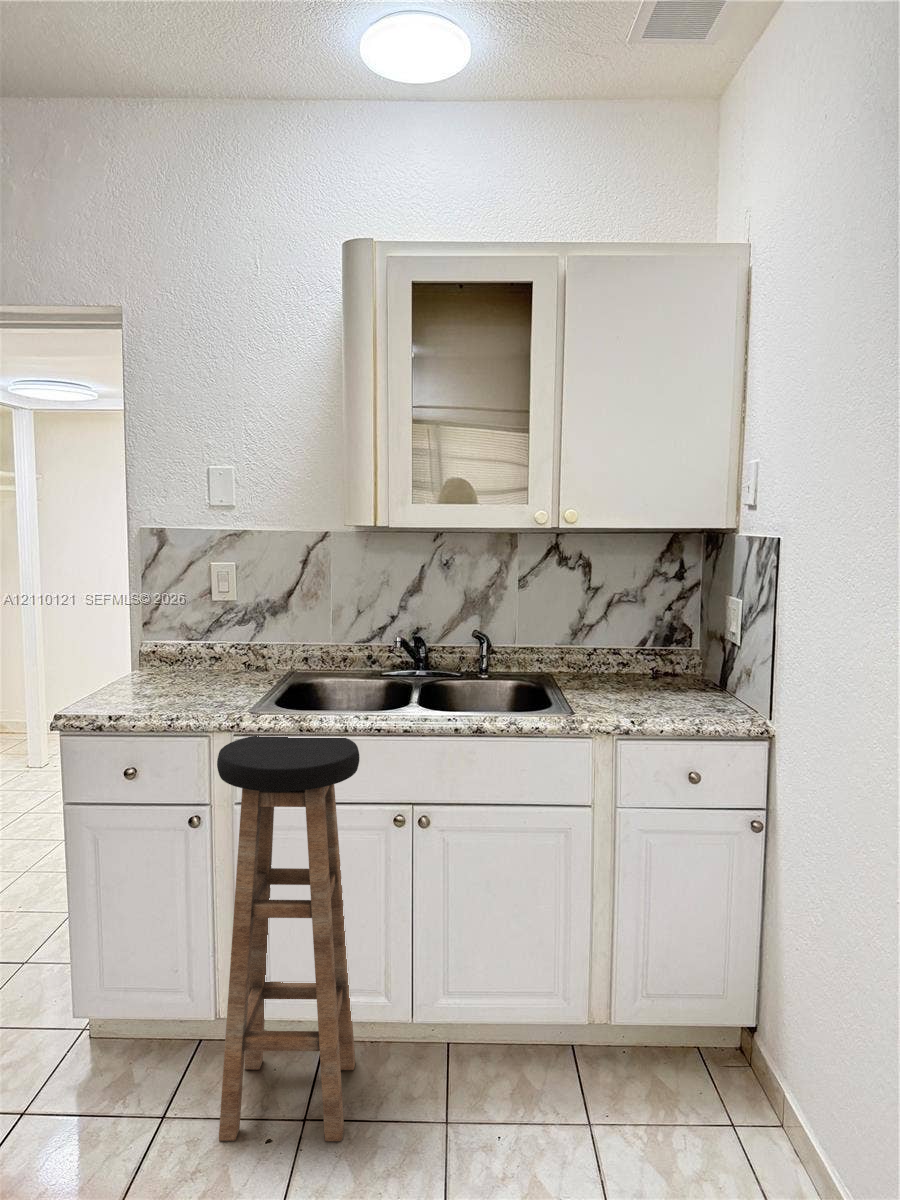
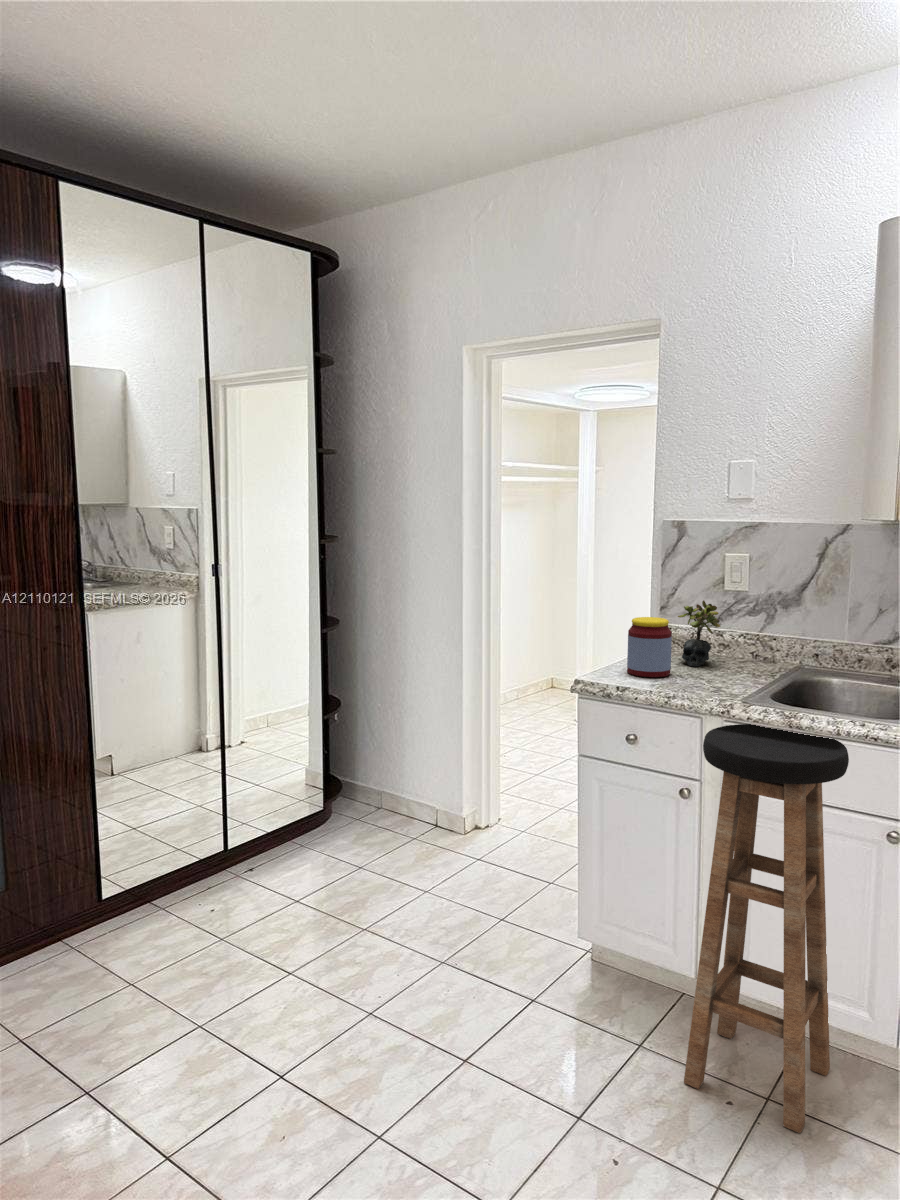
succulent plant: none [167,613,214,683] -> present [678,600,720,666]
jar: none [114,633,166,700] -> present [627,617,672,677]

